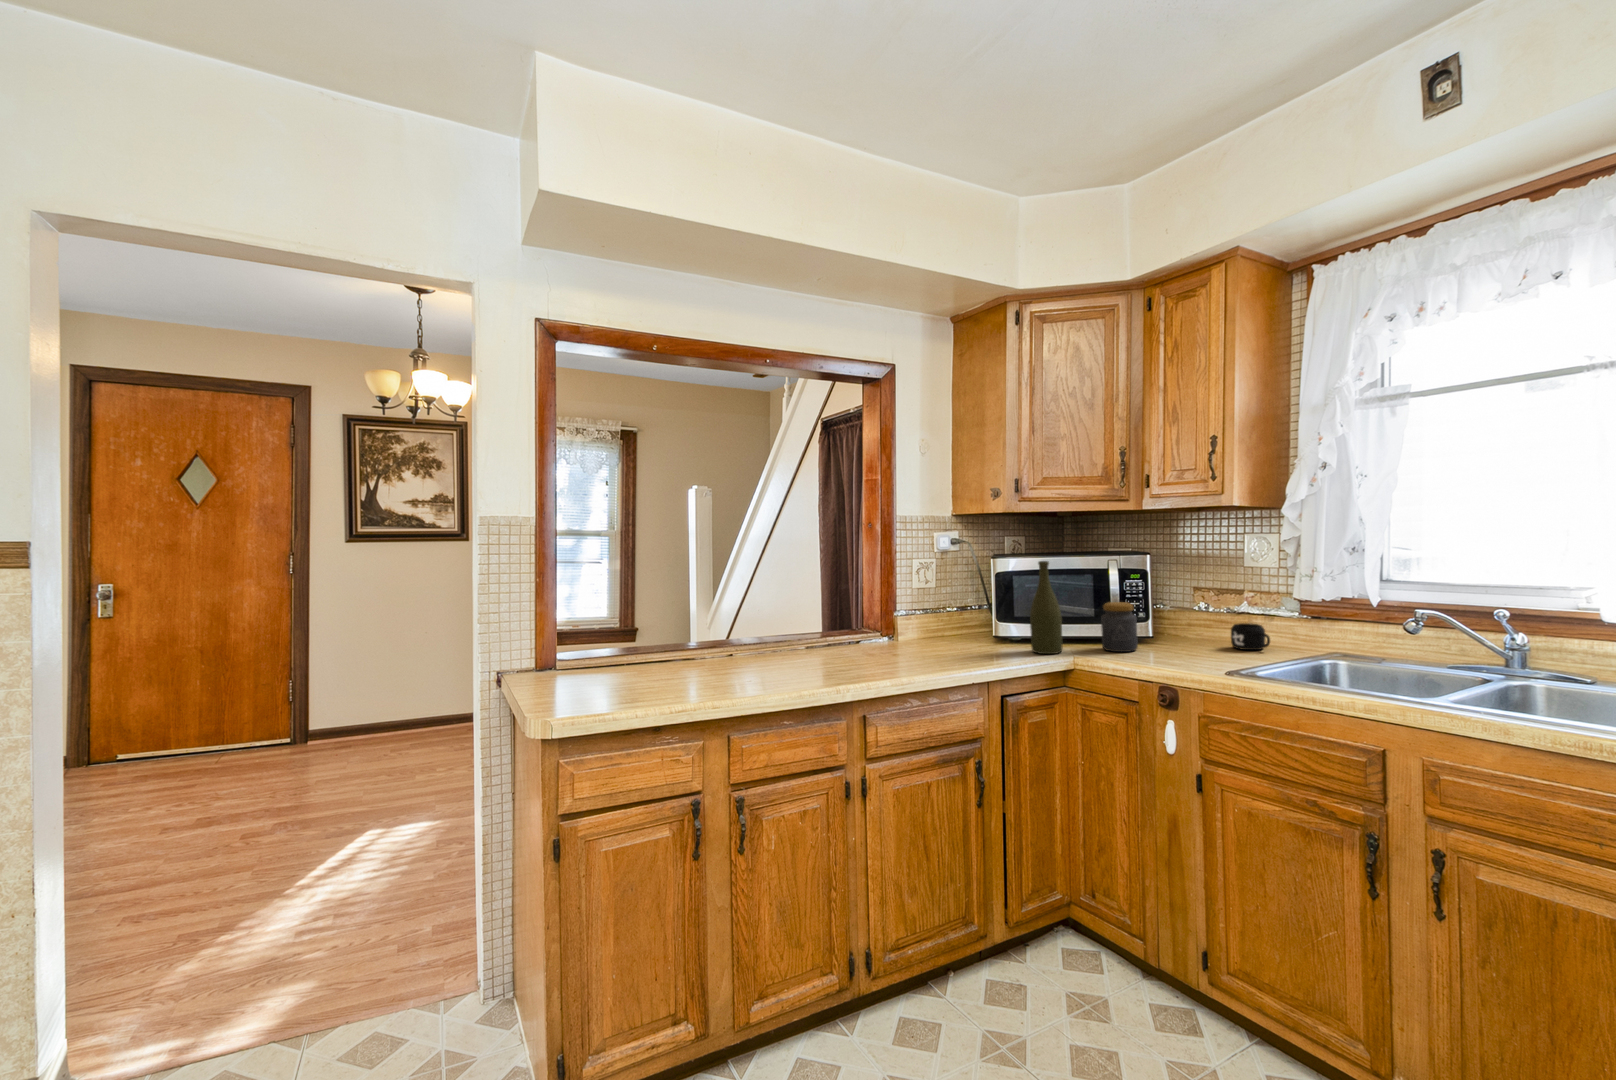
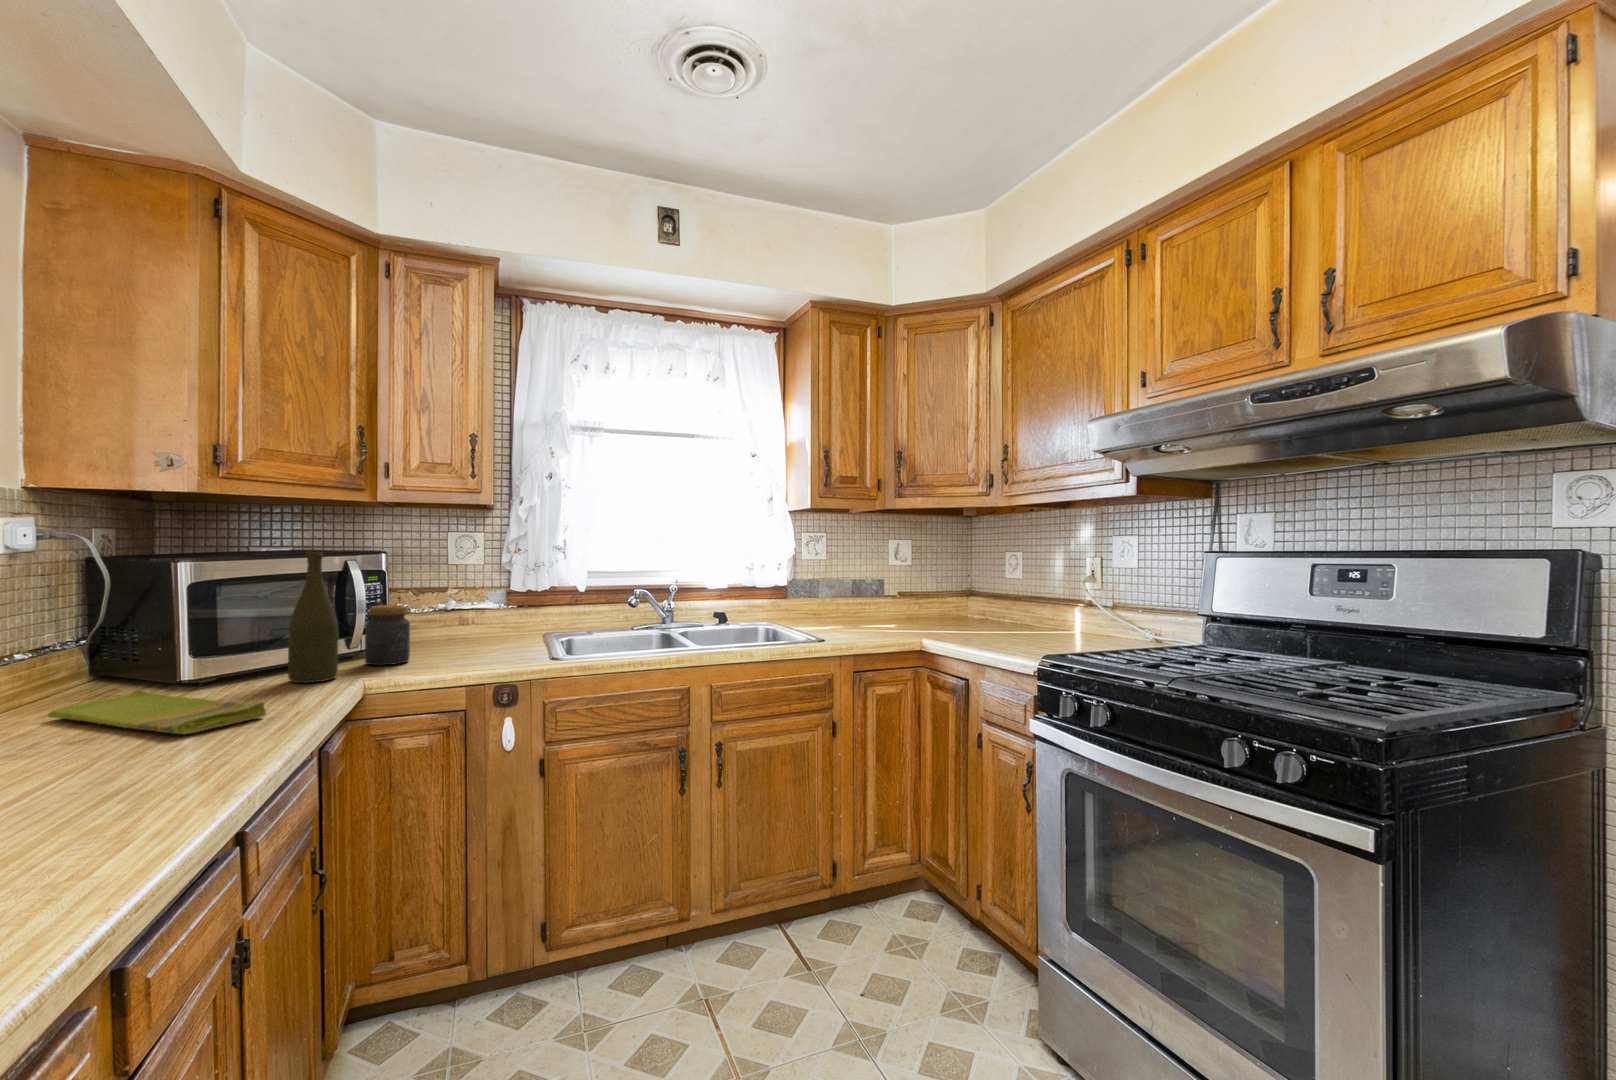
mug: present [1231,623,1270,650] -> none [474,619,515,644]
dish towel: none [908,639,961,668] -> present [48,689,266,734]

